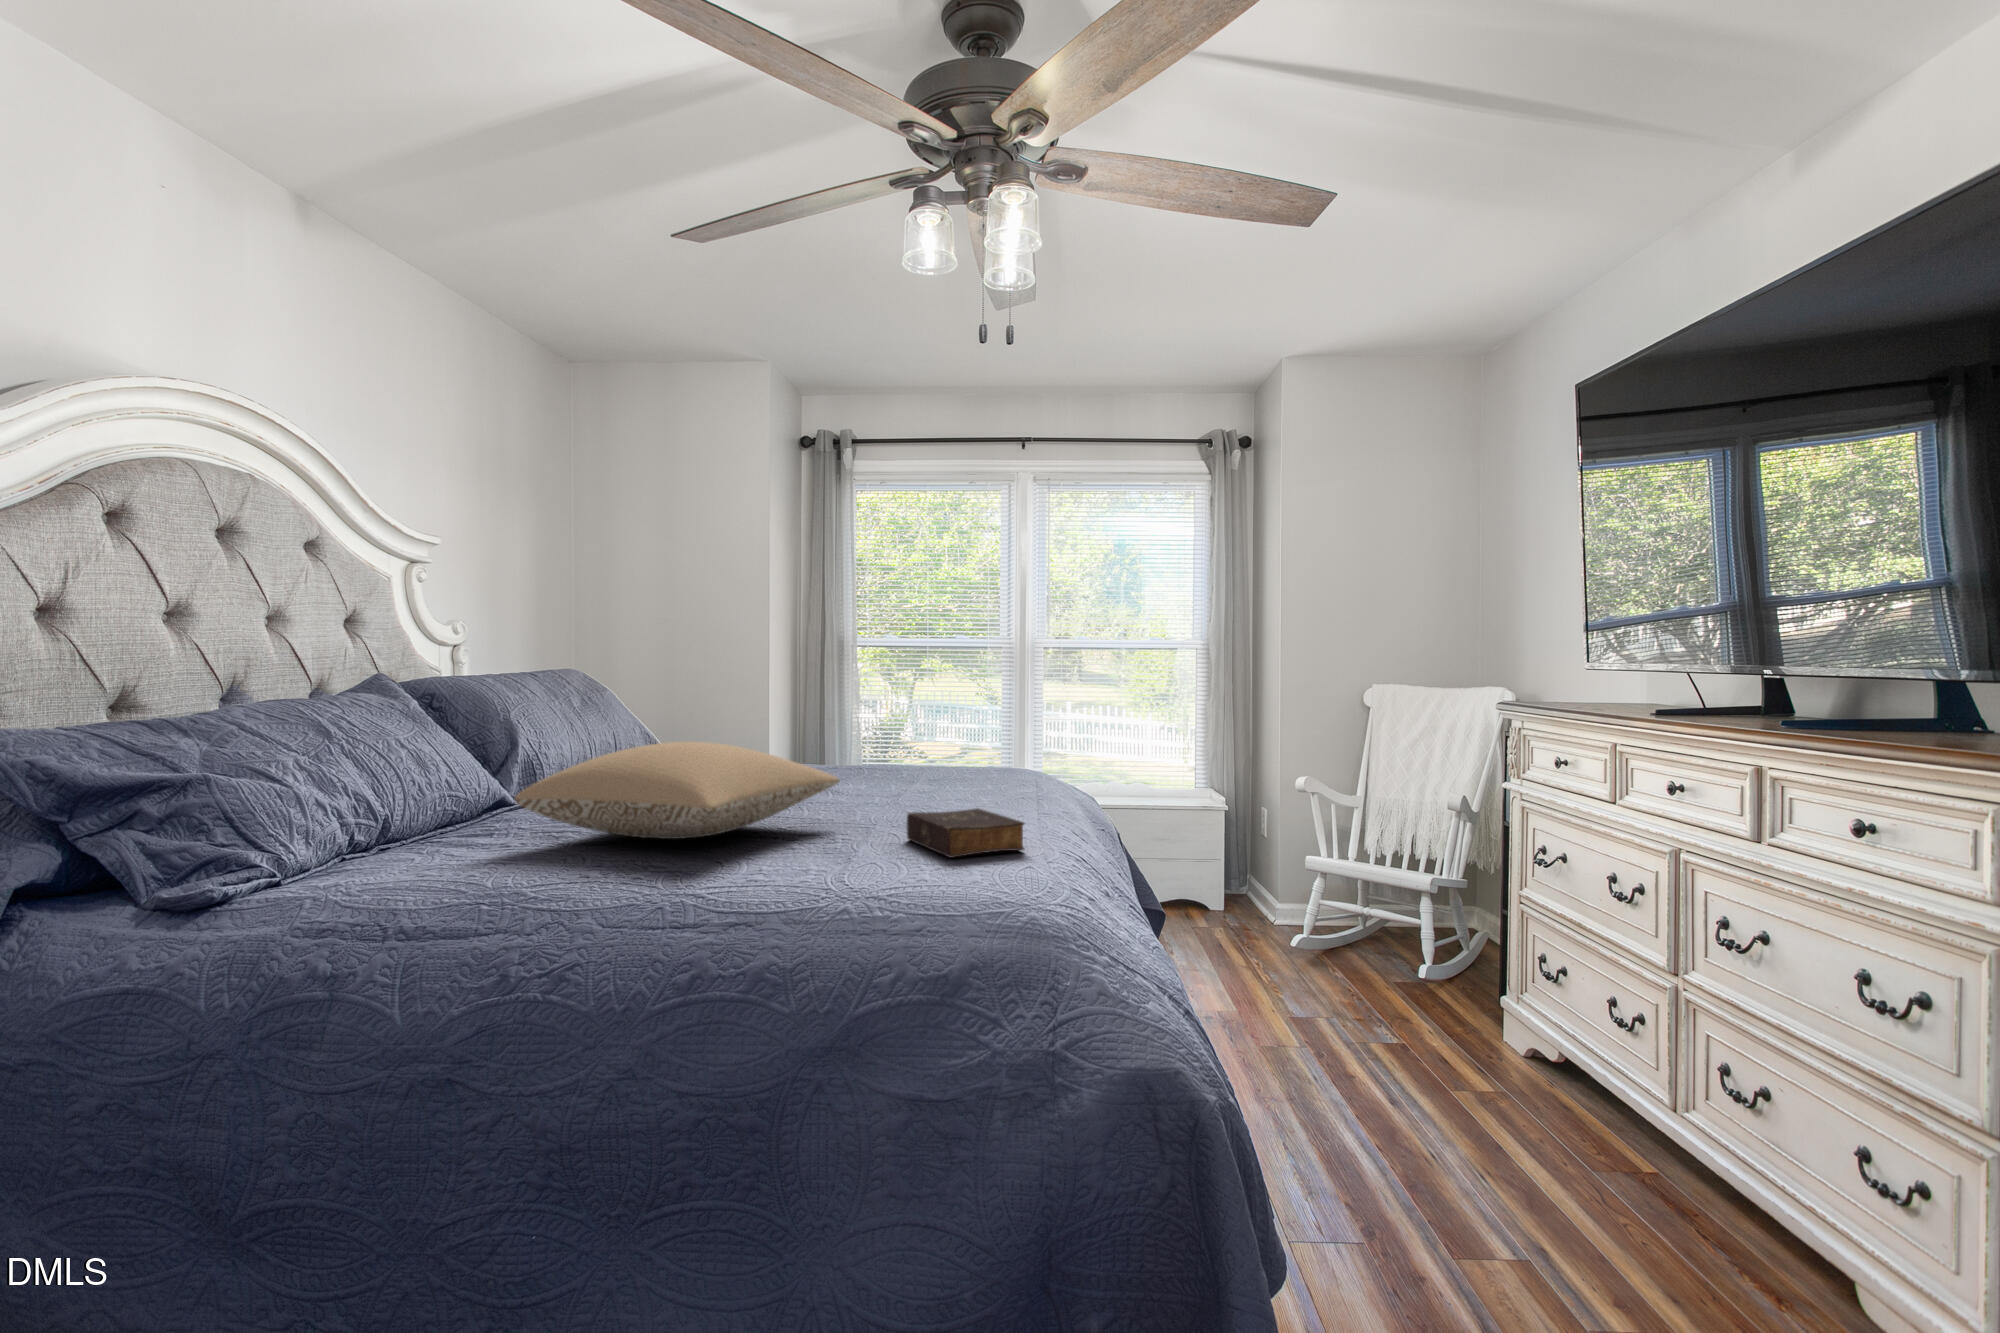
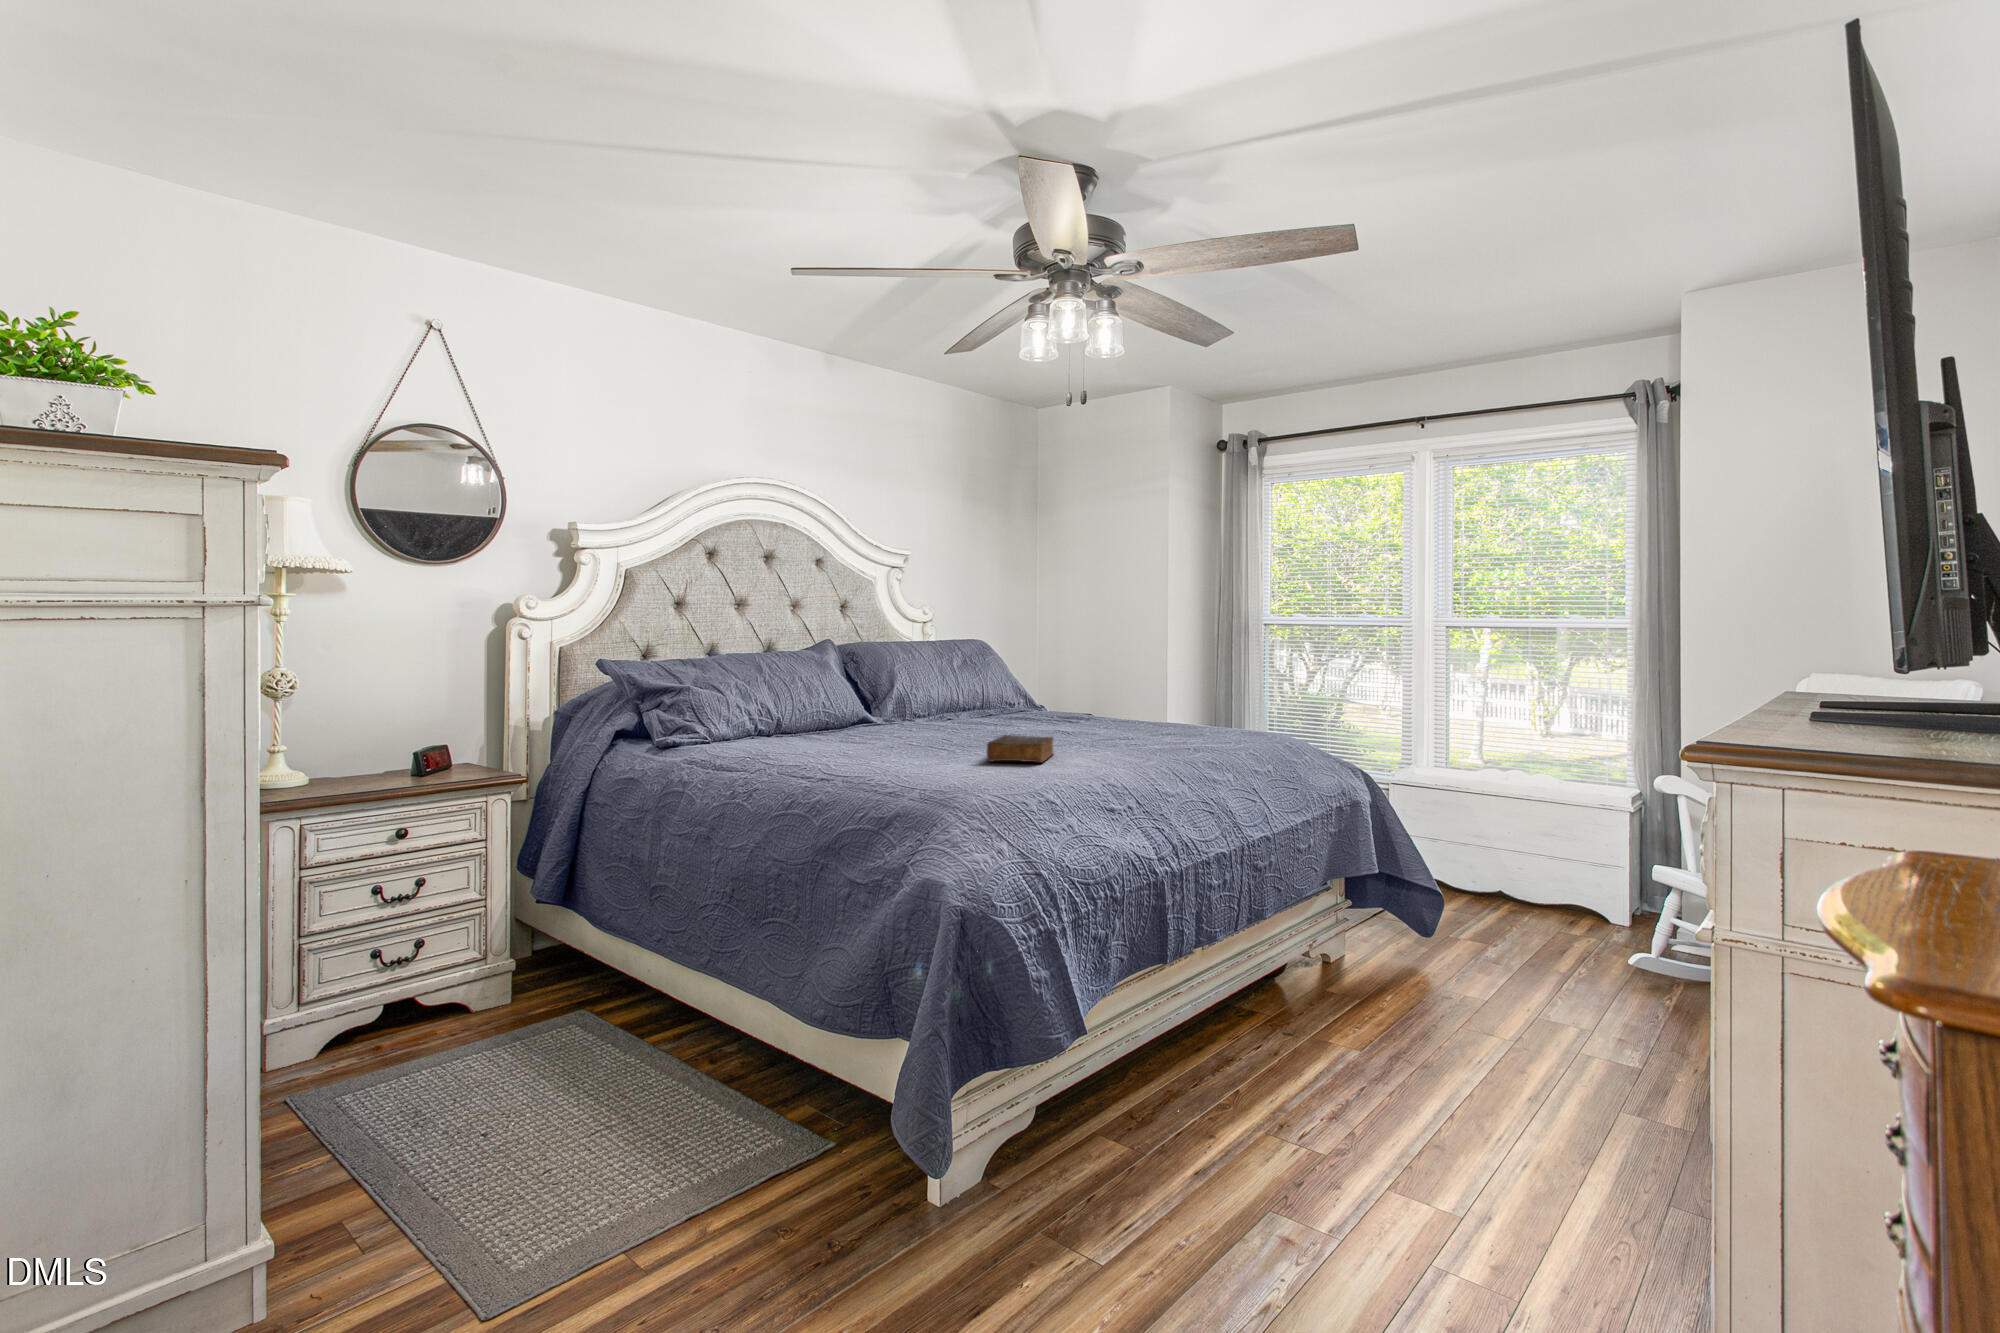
pillow: present [515,741,839,839] -> none [815,684,997,740]

